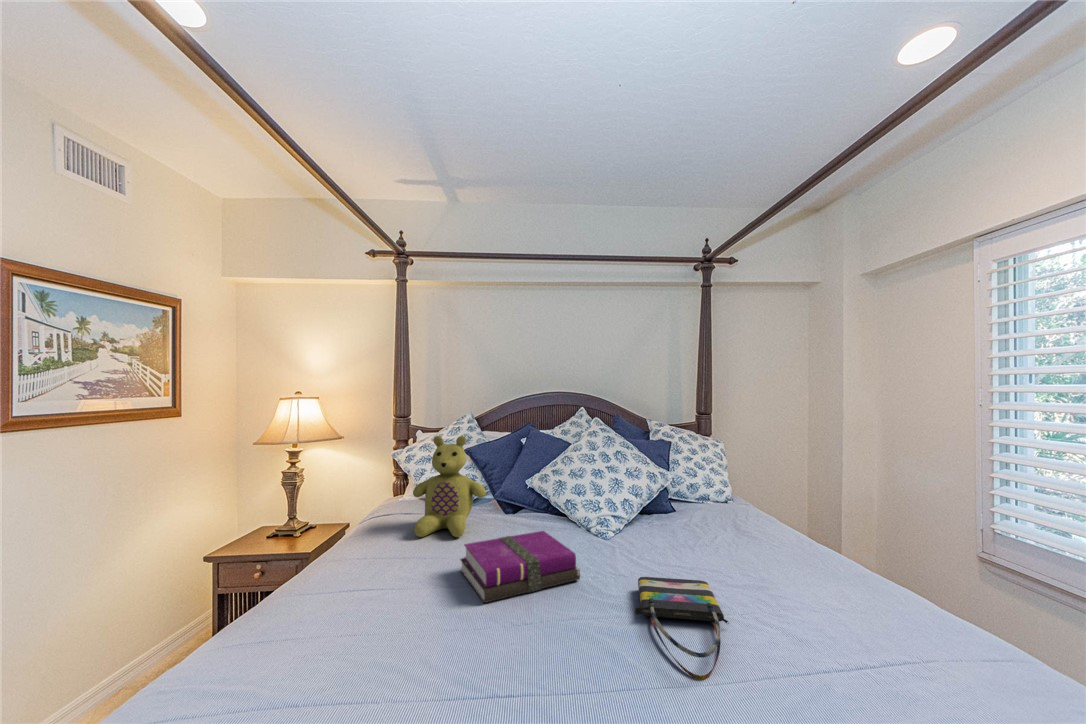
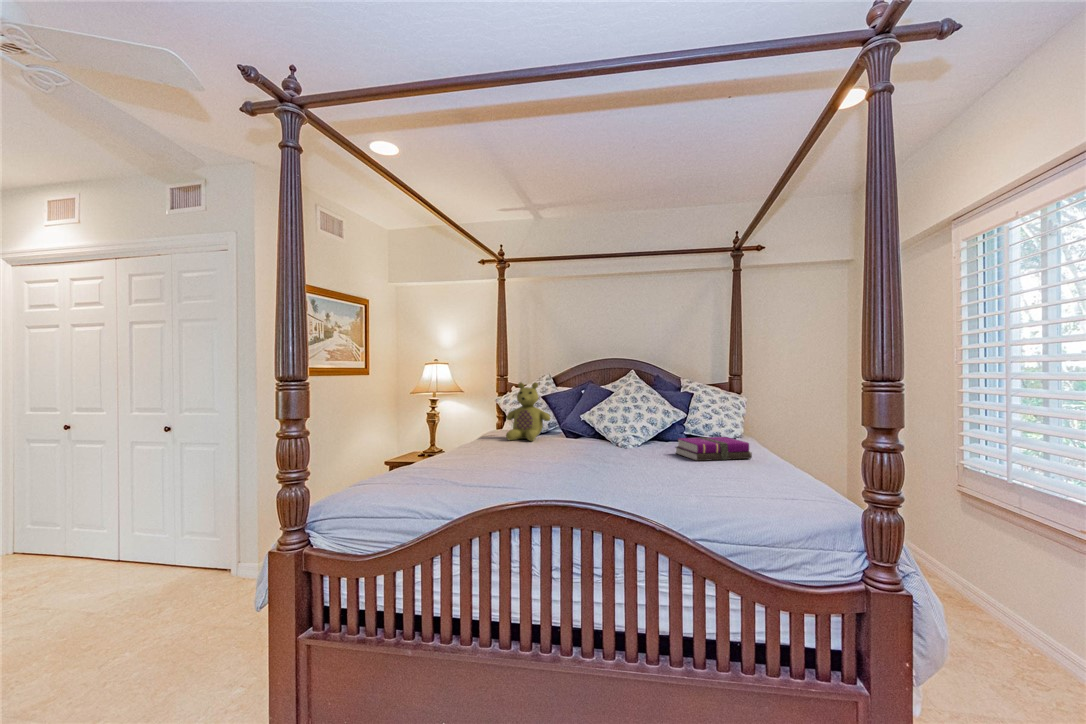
notebook: present [460,531,580,603] -> present [676,437,752,461]
tote bag: present [635,577,728,680] -> none [606,450,656,471]

